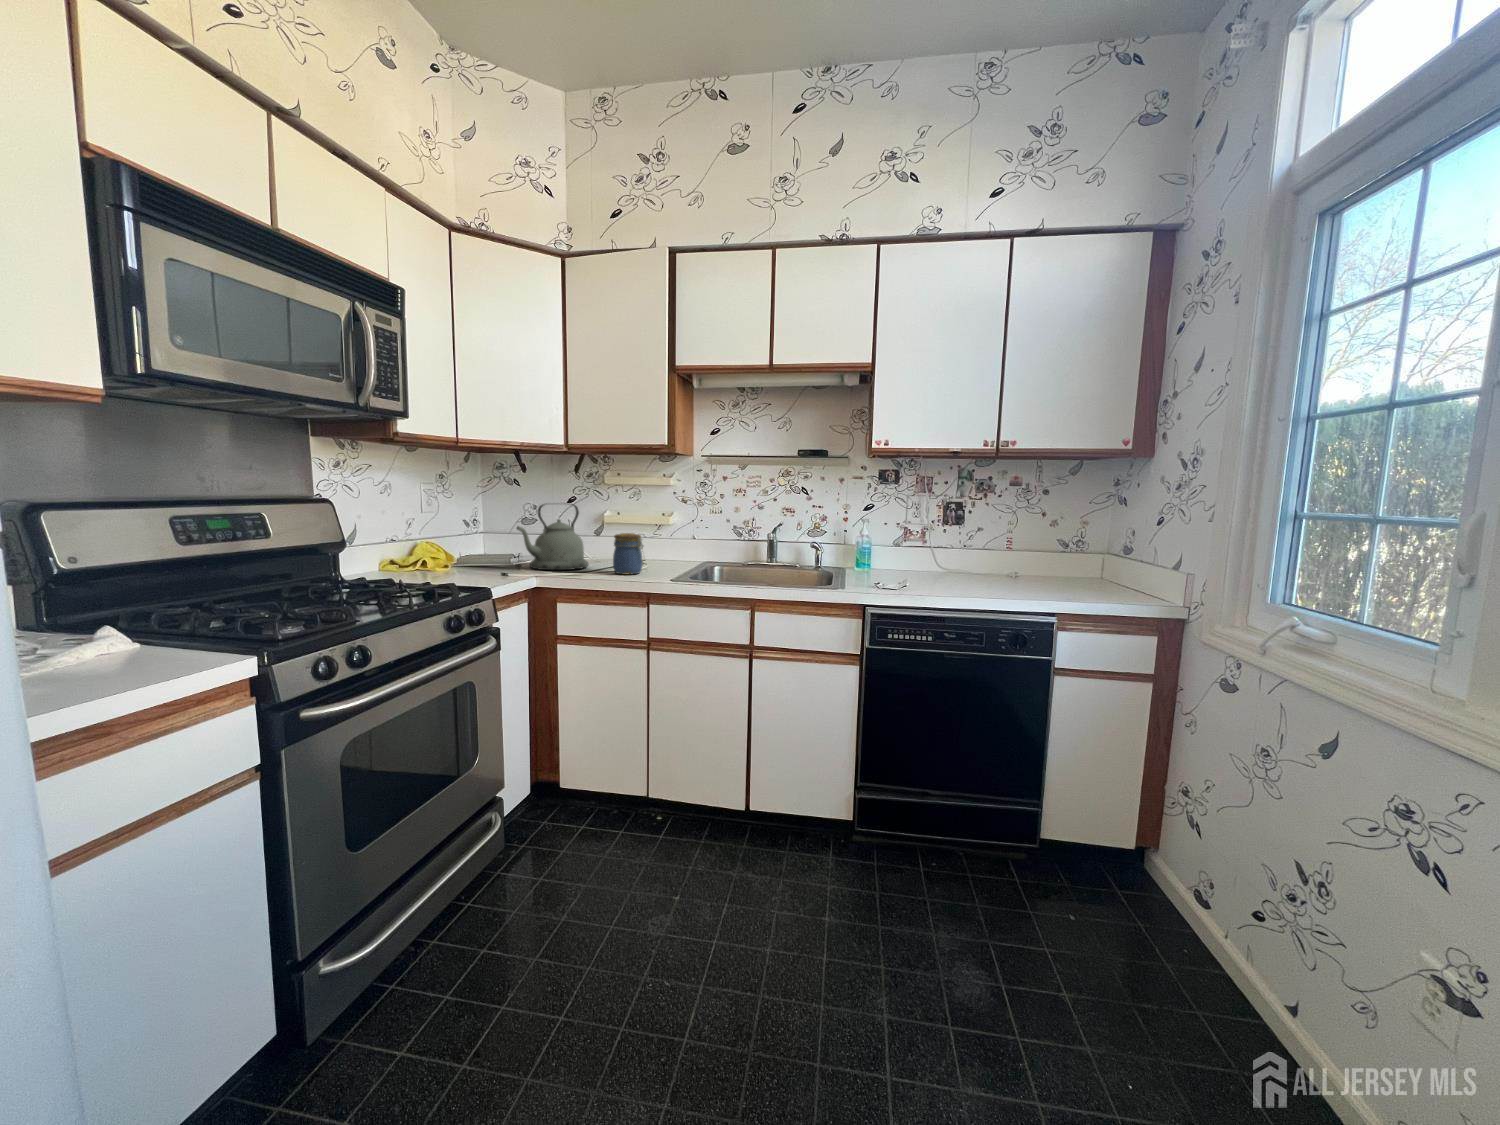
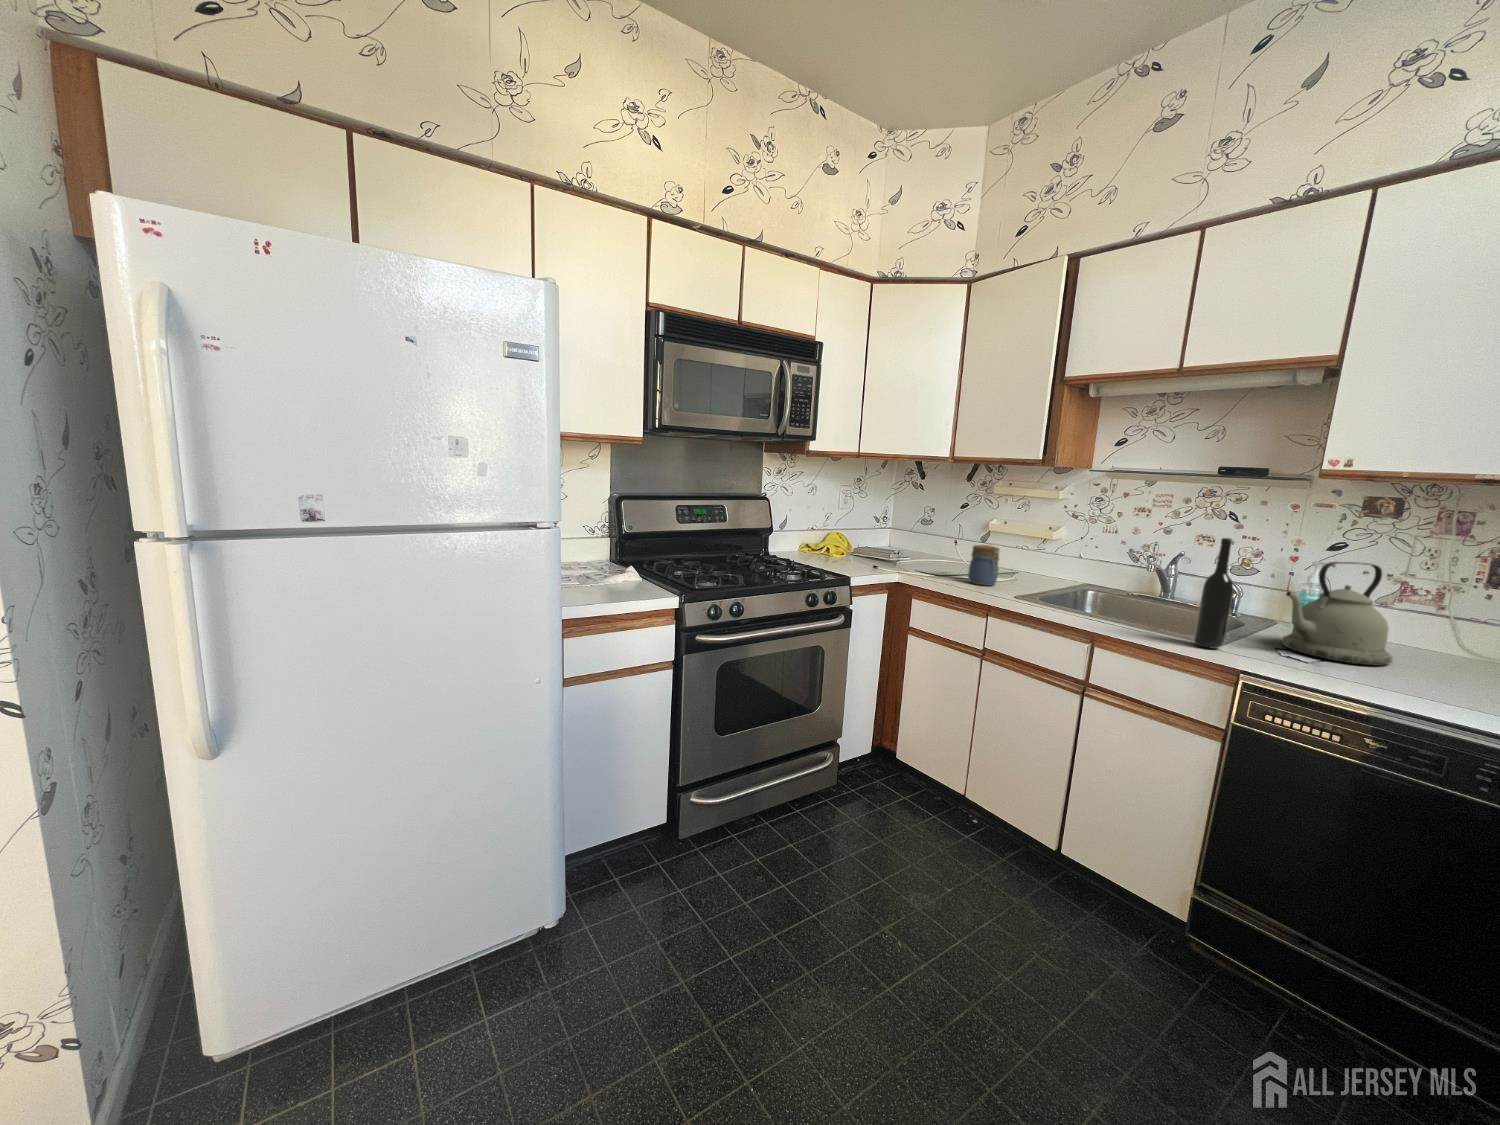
bottle: none [832,502,853,593] -> present [1194,538,1233,649]
kettle: present [517,504,588,570] -> present [1282,562,1393,666]

